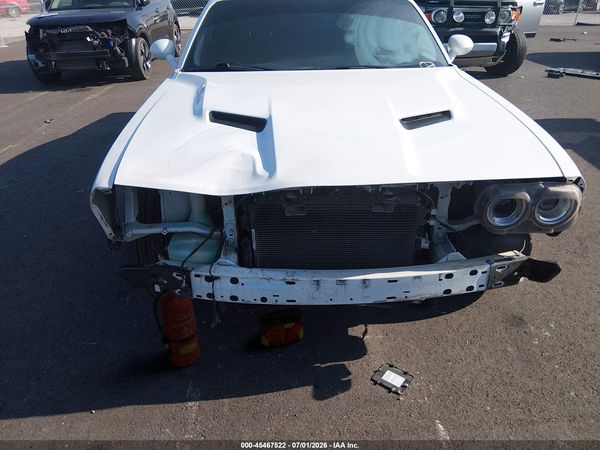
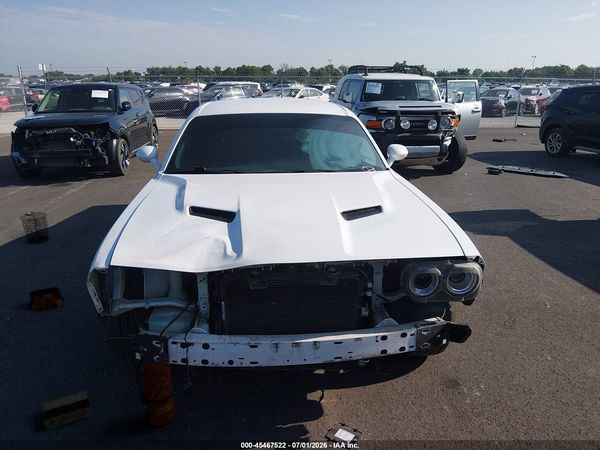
waste bin: none [24,117,58,152] -> present [21,213,49,243]
bag: present [254,308,305,347] -> present [28,287,64,311]
toolbox: none [51,322,107,367] -> present [42,389,92,430]

